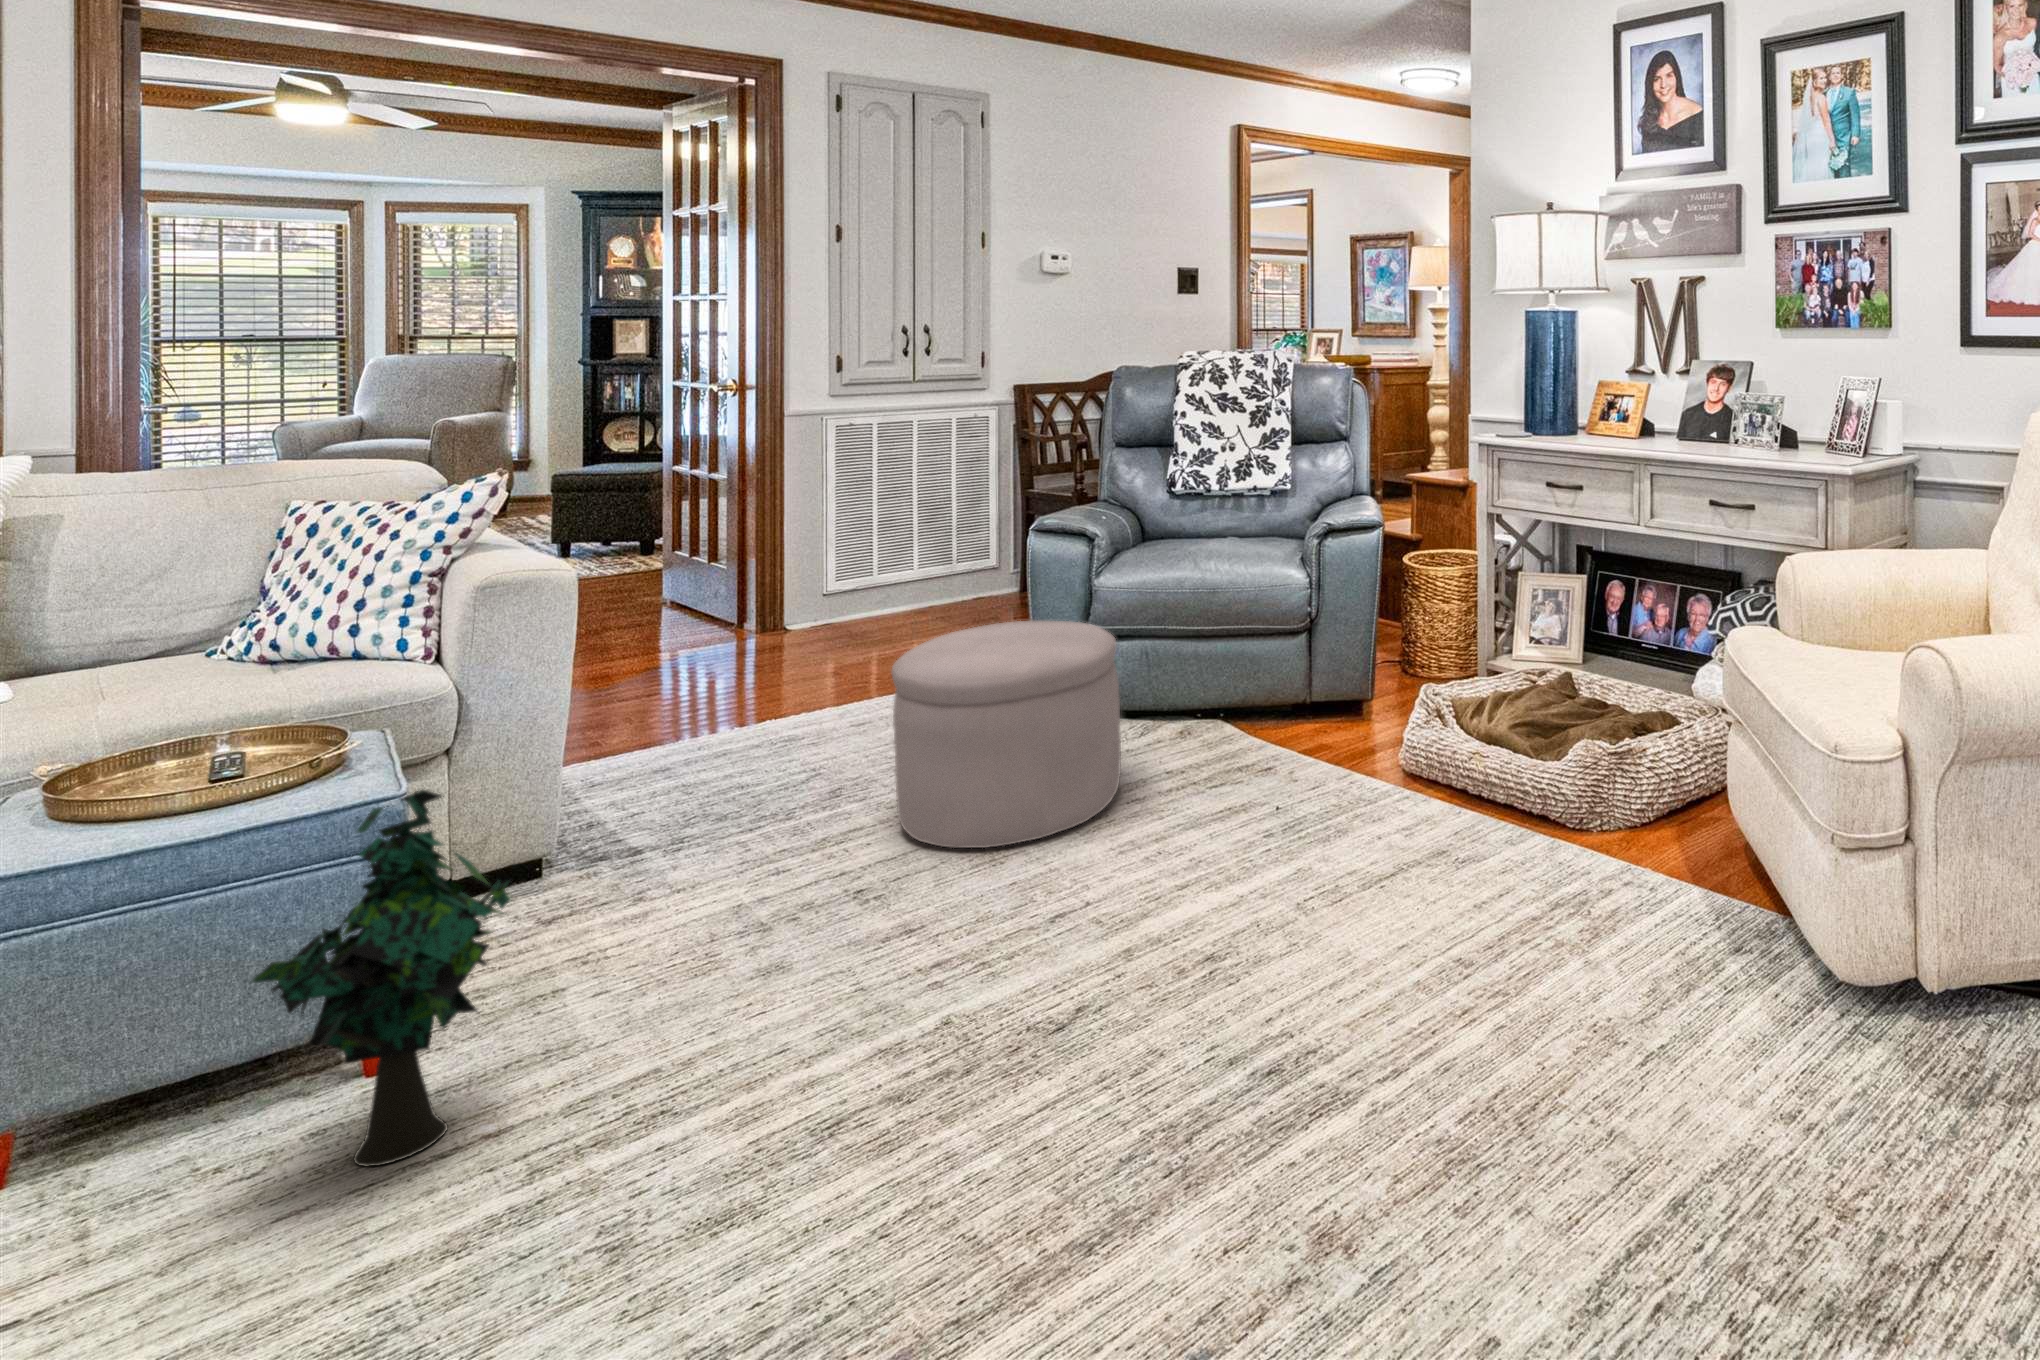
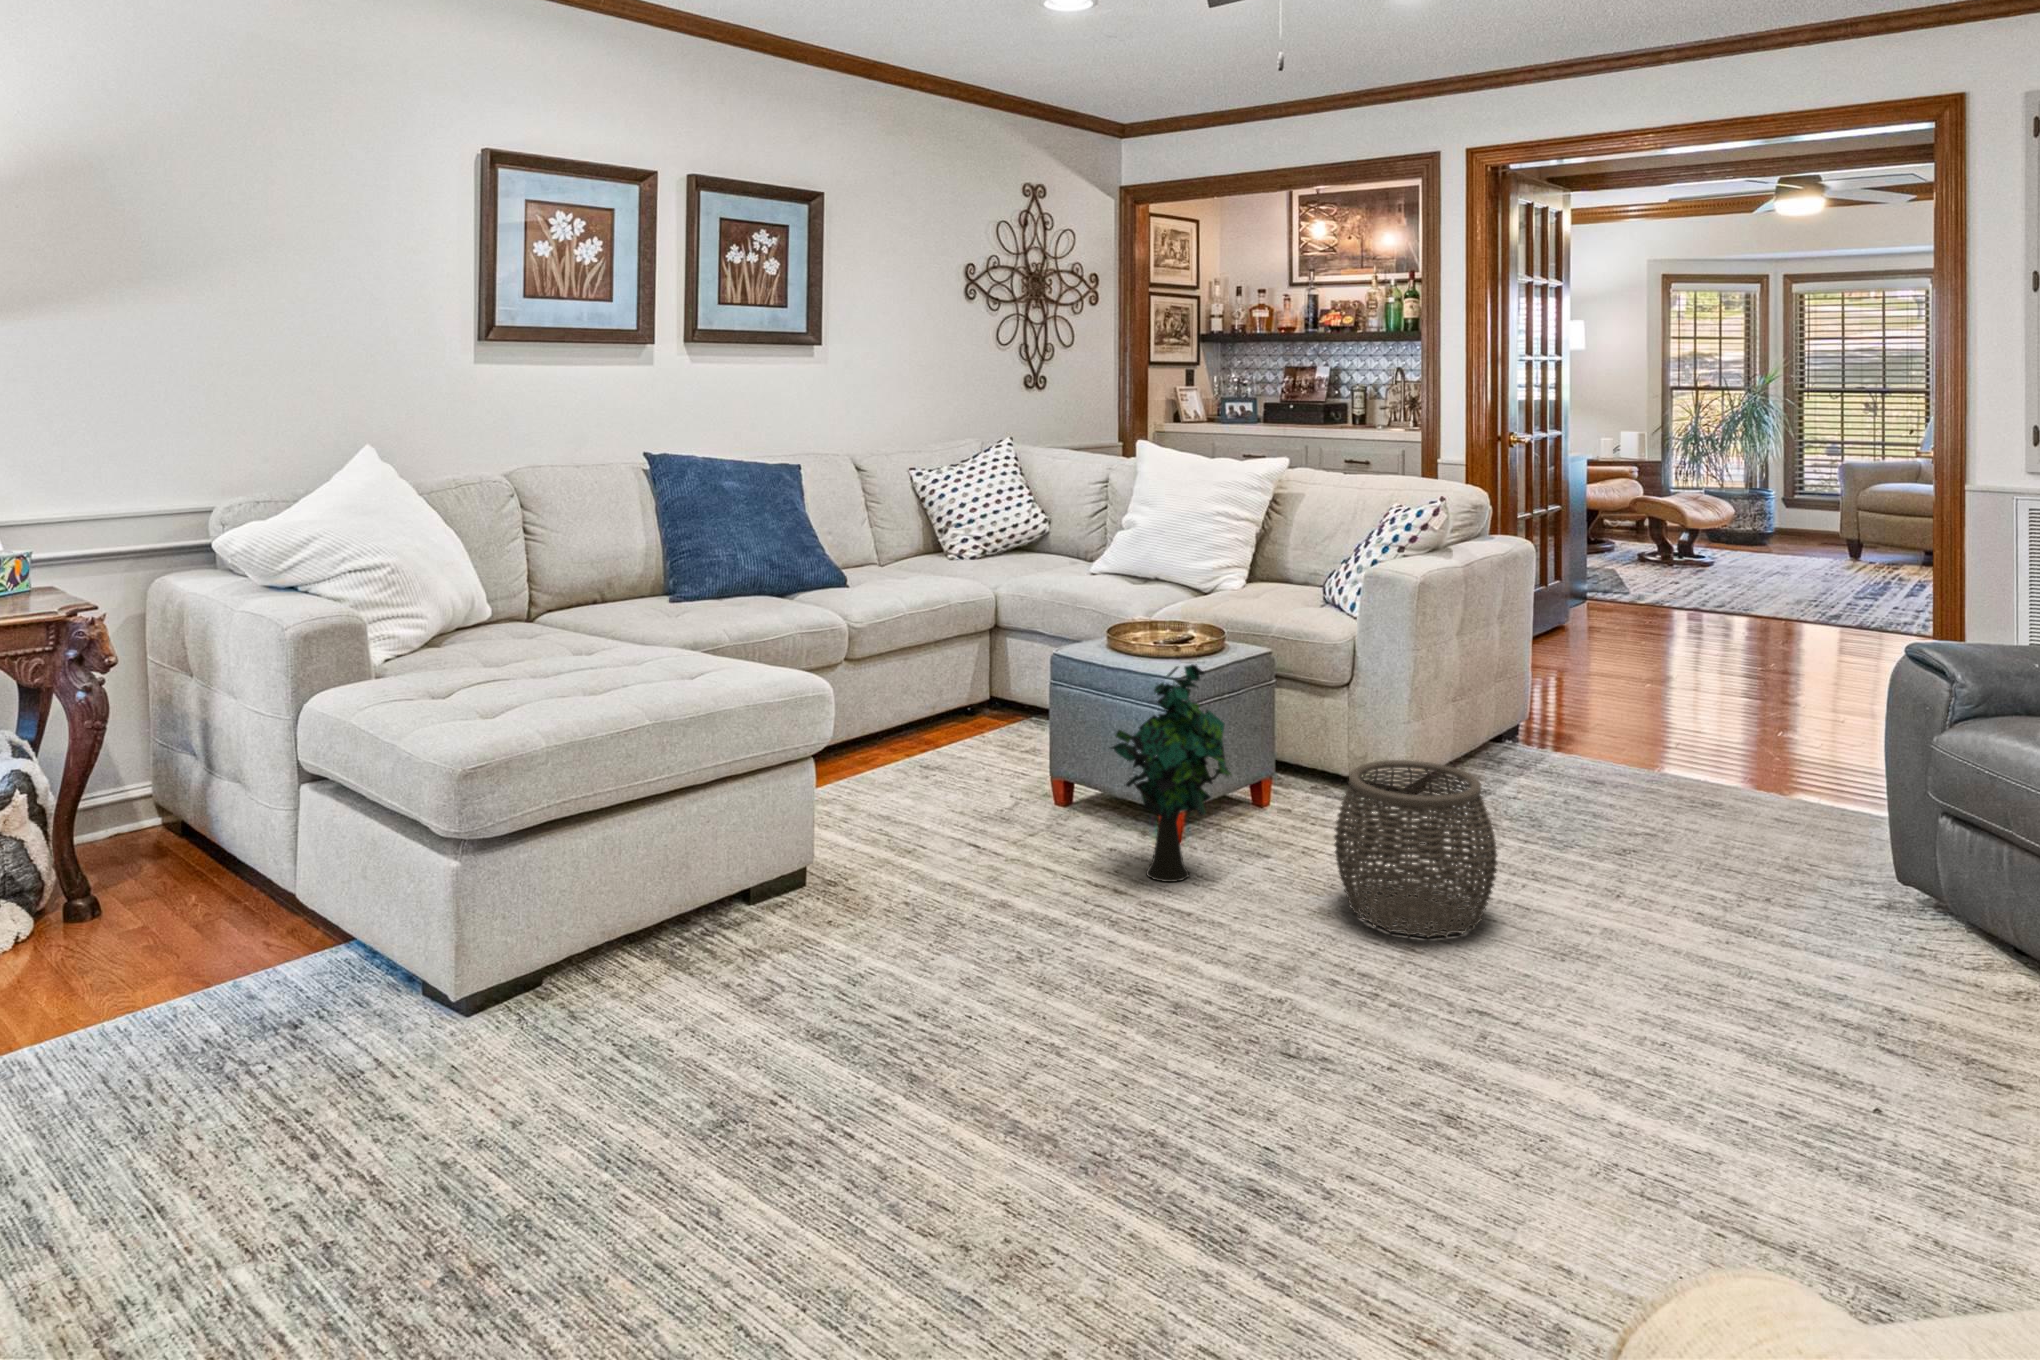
ottoman: present [892,621,1121,848] -> none [1614,719,1871,975]
woven basket: none [675,771,896,995] -> present [1334,760,1498,937]

